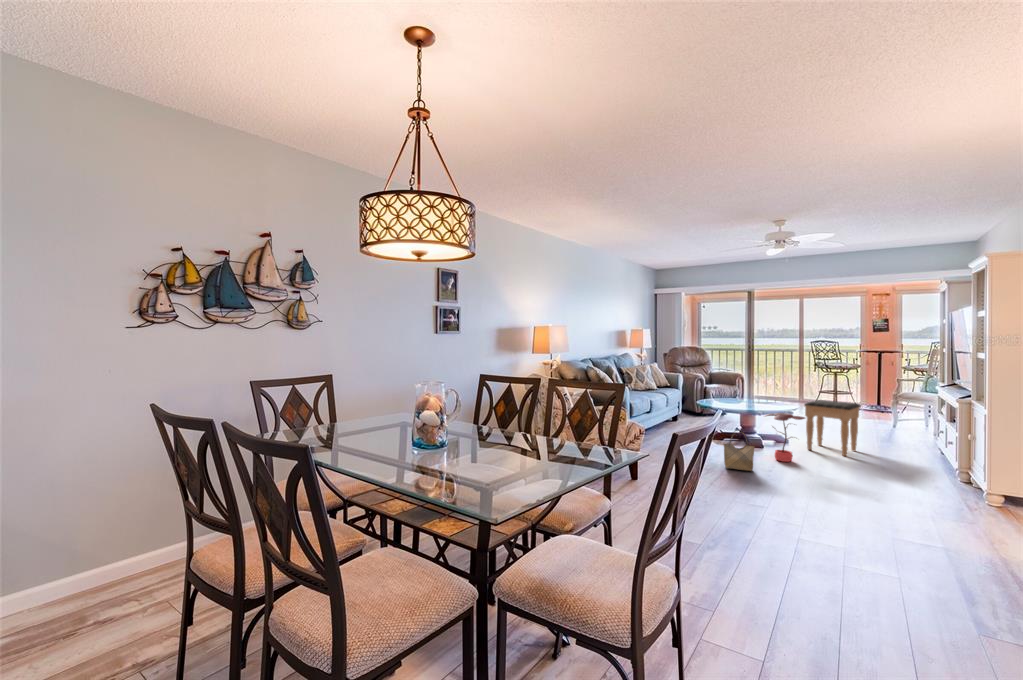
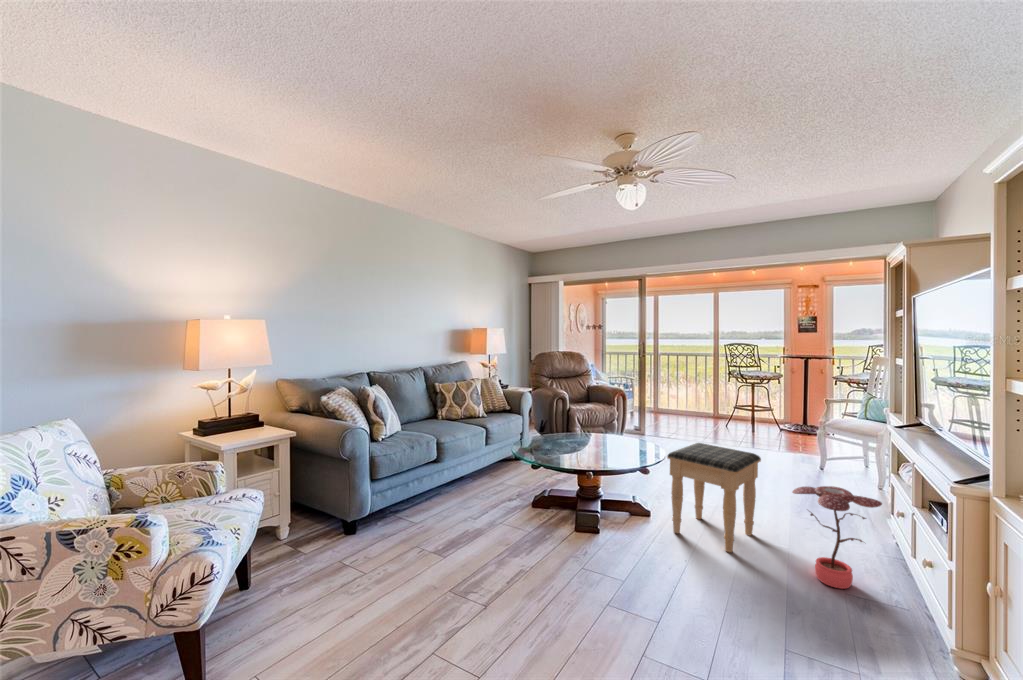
potted plant: present [765,413,805,462] -> present [793,486,882,589]
woven basket: present [724,433,754,471] -> none [482,524,537,617]

